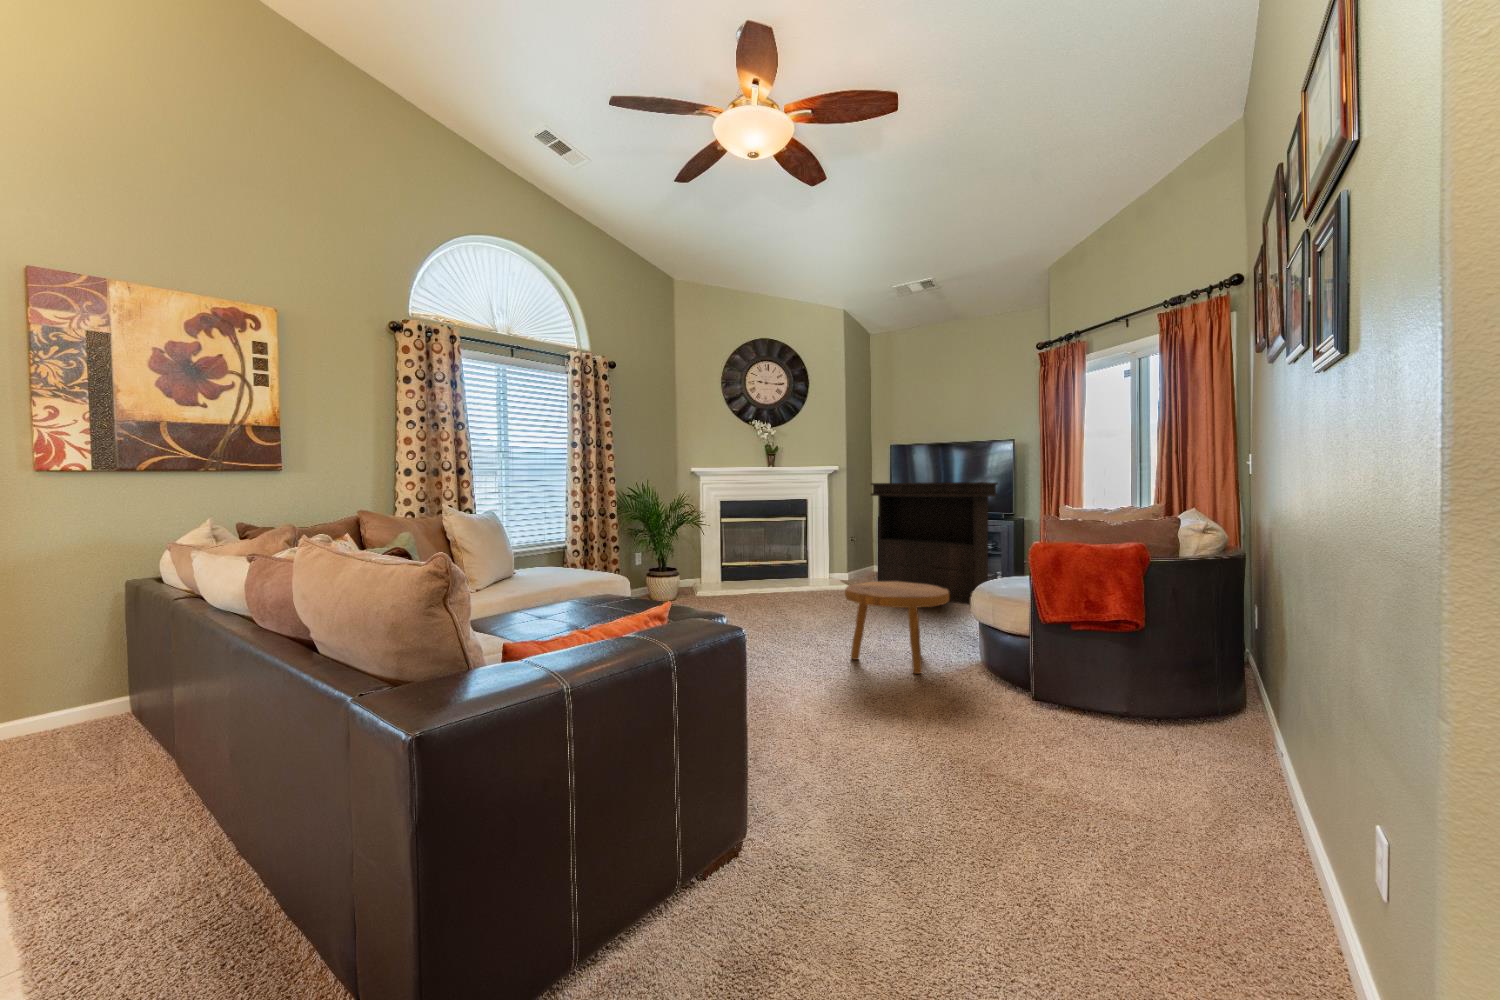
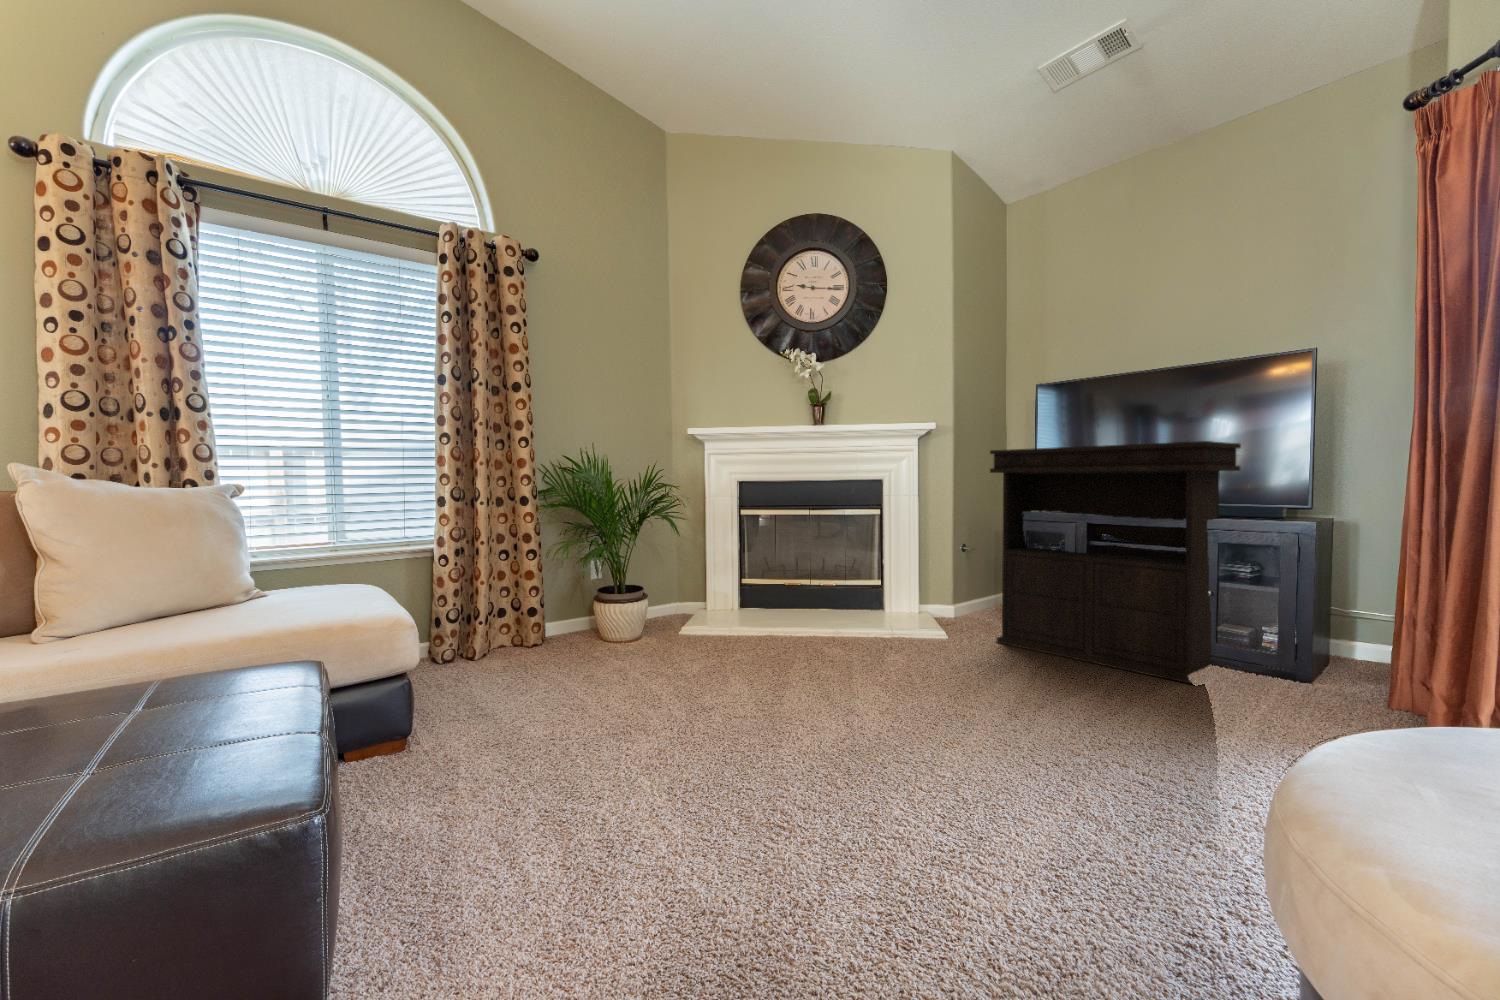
footstool: present [845,582,949,674] -> none [840,649,1108,921]

